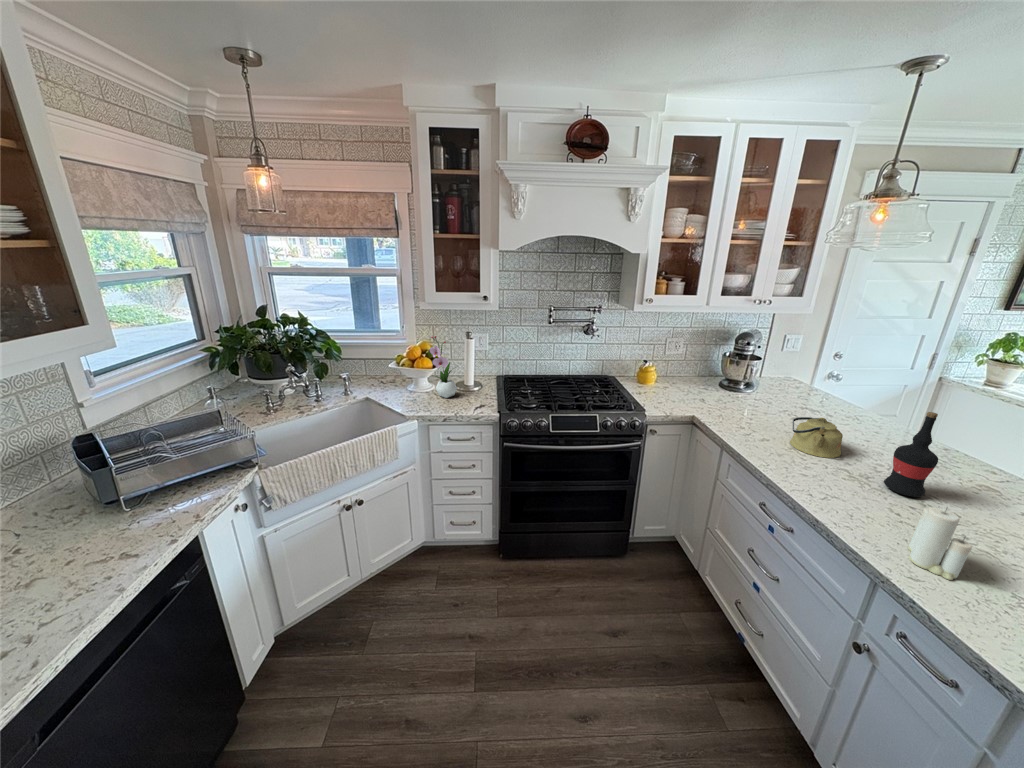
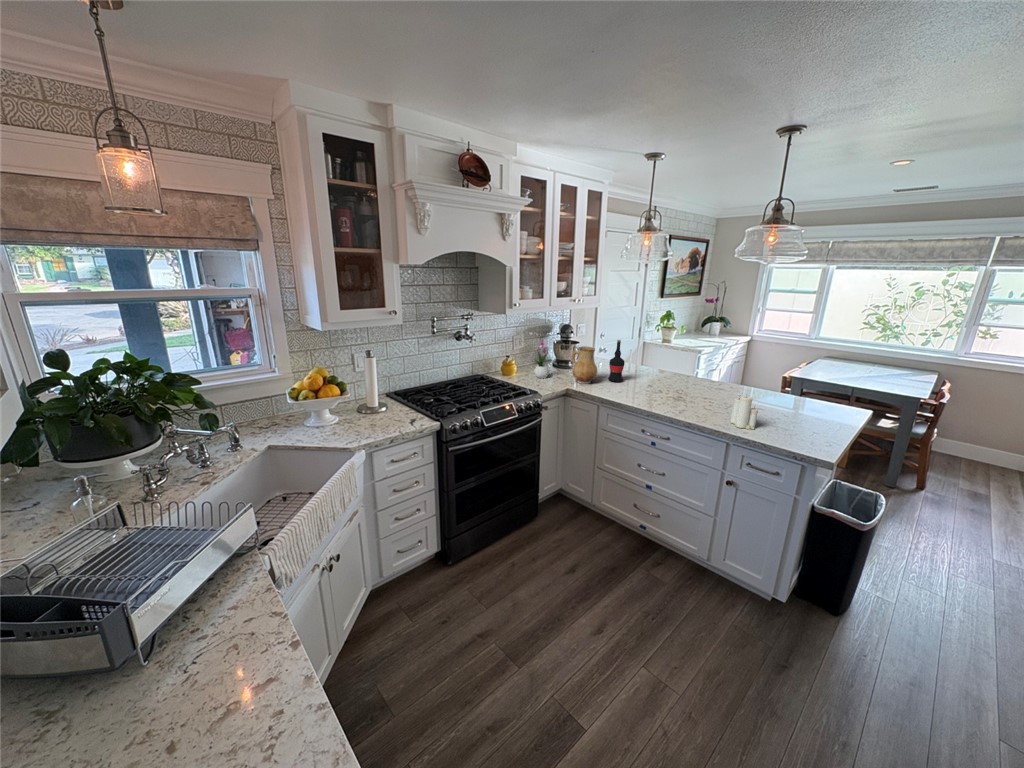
flower arrangement: present [430,336,457,398] -> present [533,332,550,378]
ceramic pitcher: none [711,364,749,416] -> present [571,346,597,384]
wine bottle: present [884,412,938,497] -> present [608,340,625,382]
kettle: present [790,417,843,458] -> none [631,370,661,394]

